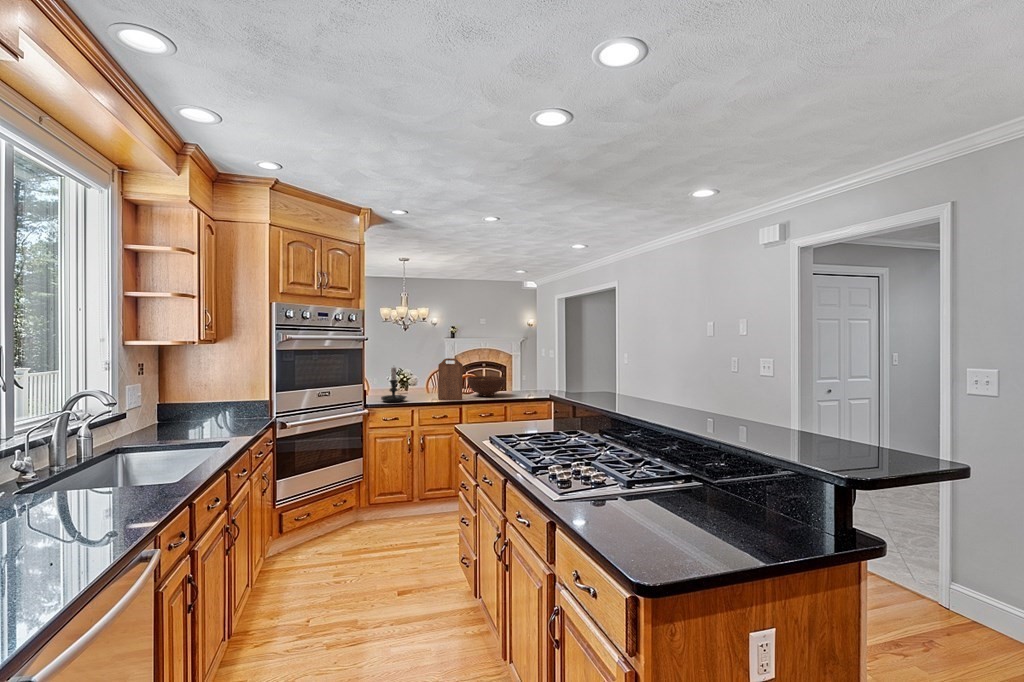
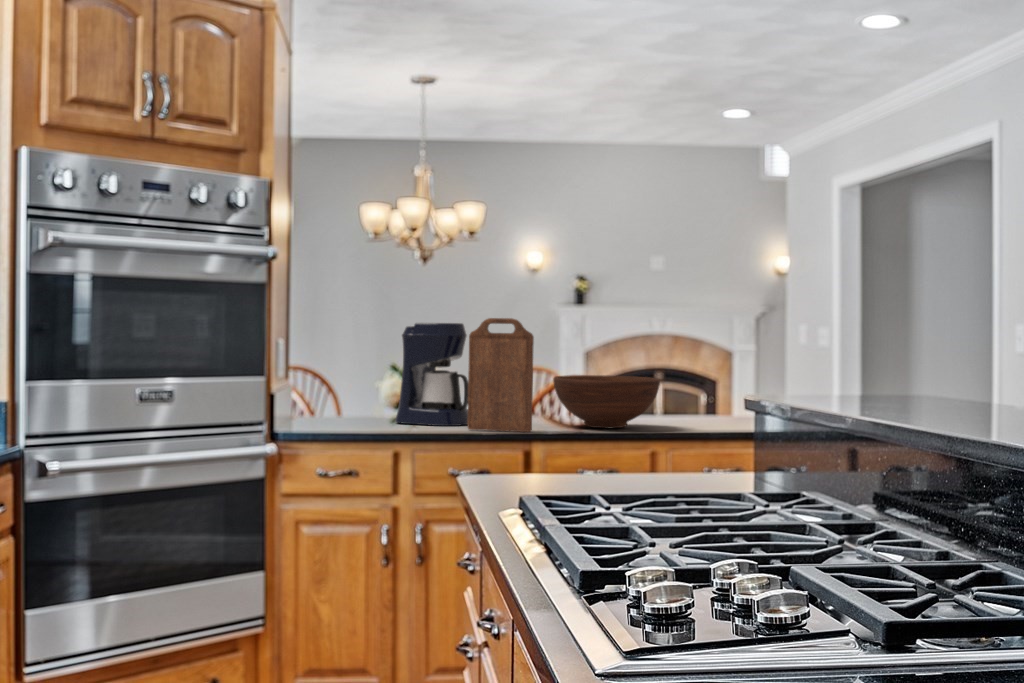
coffee maker: none [407,358,437,398] -> present [395,323,468,426]
candle holder: present [381,367,407,402] -> none [318,332,387,430]

